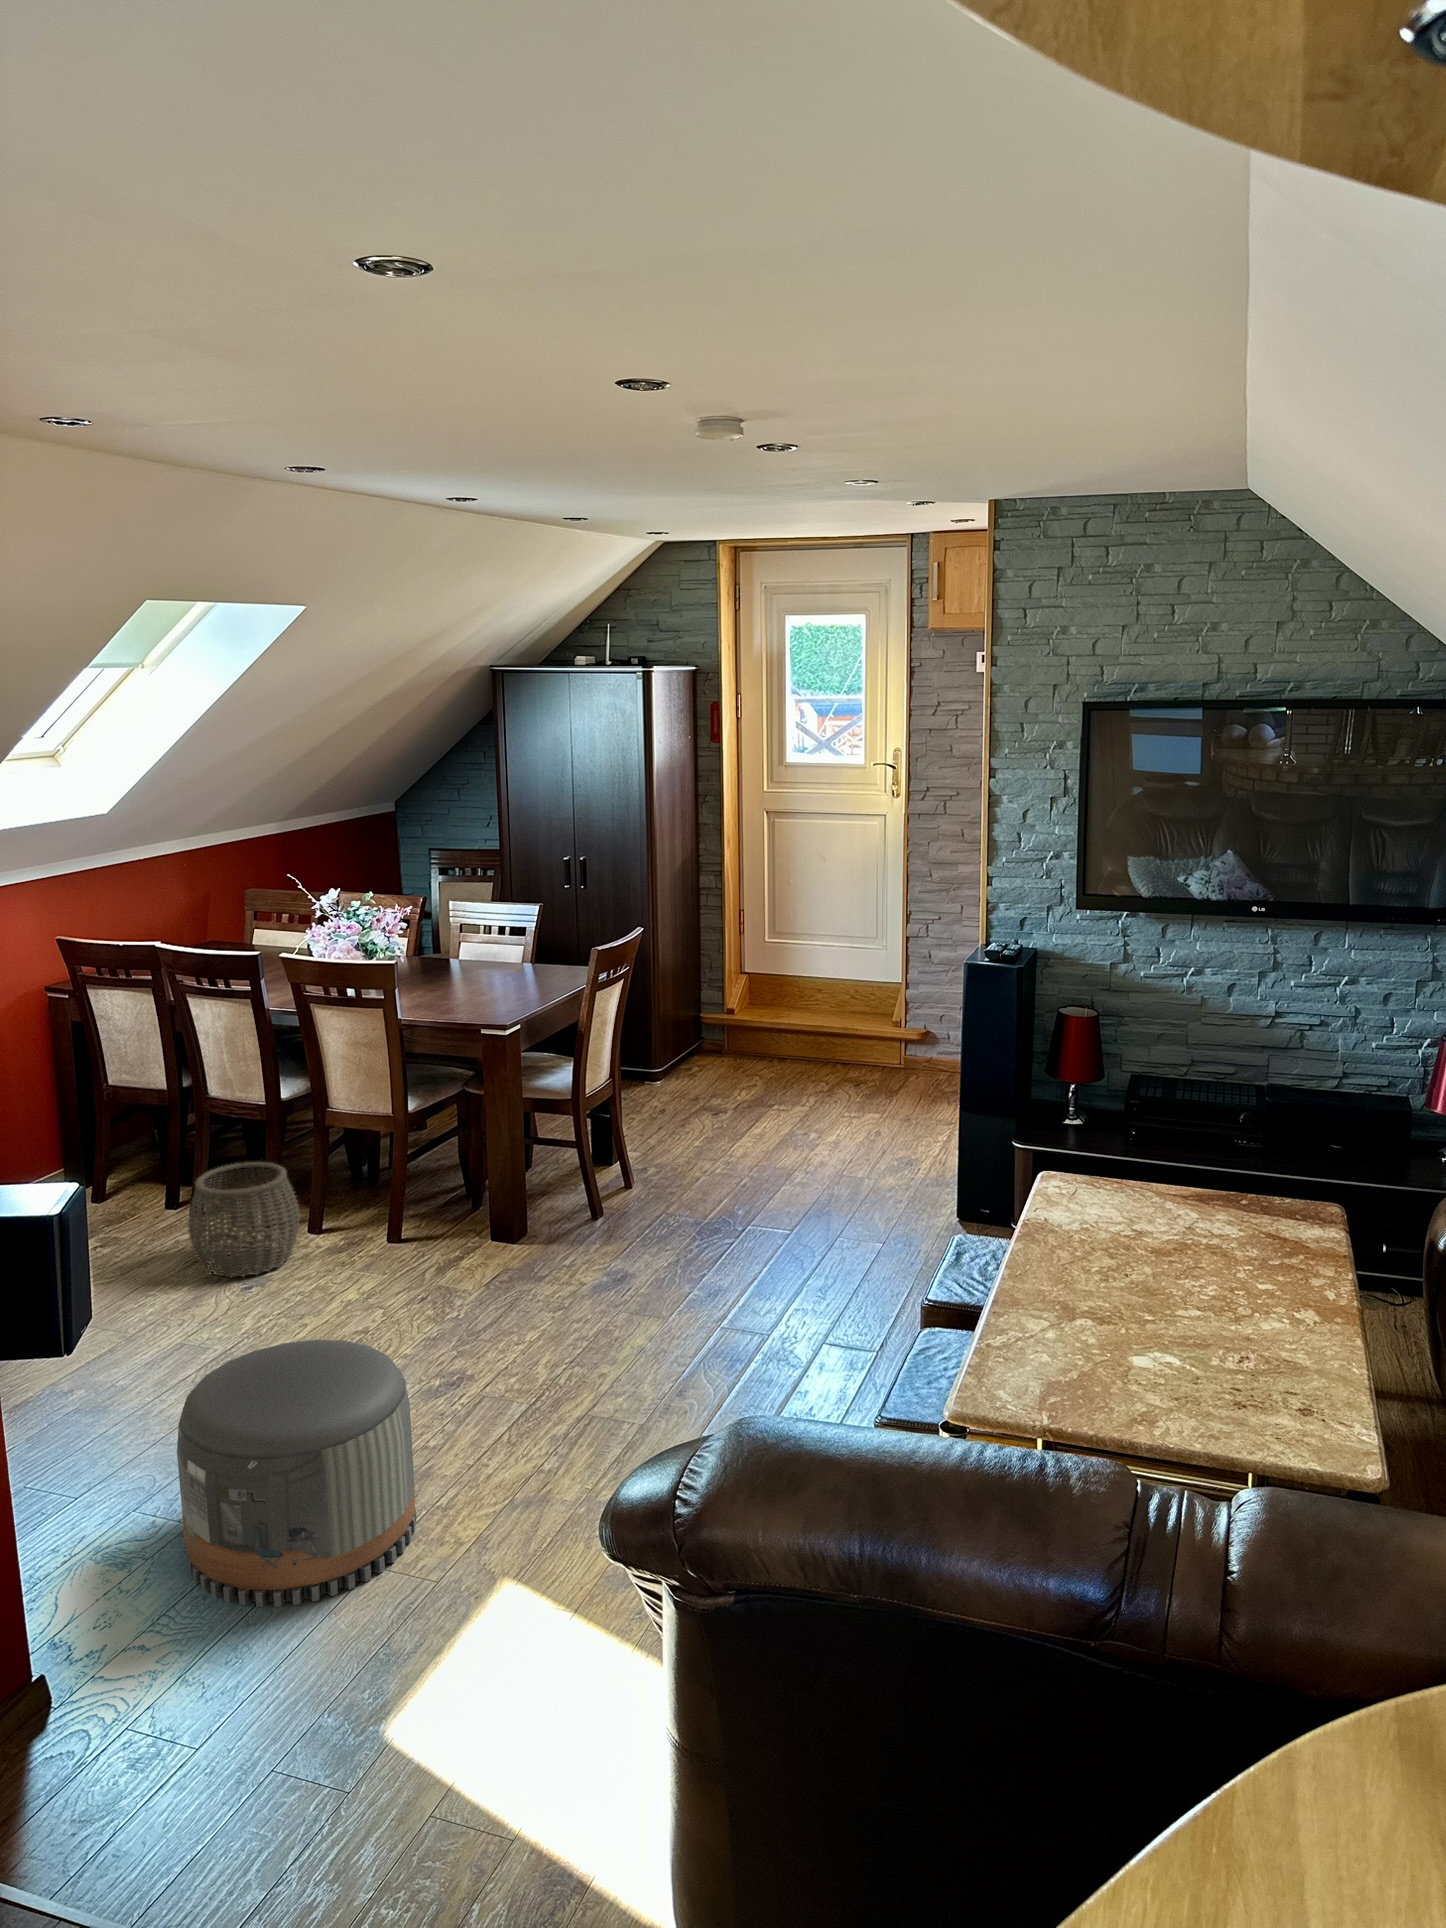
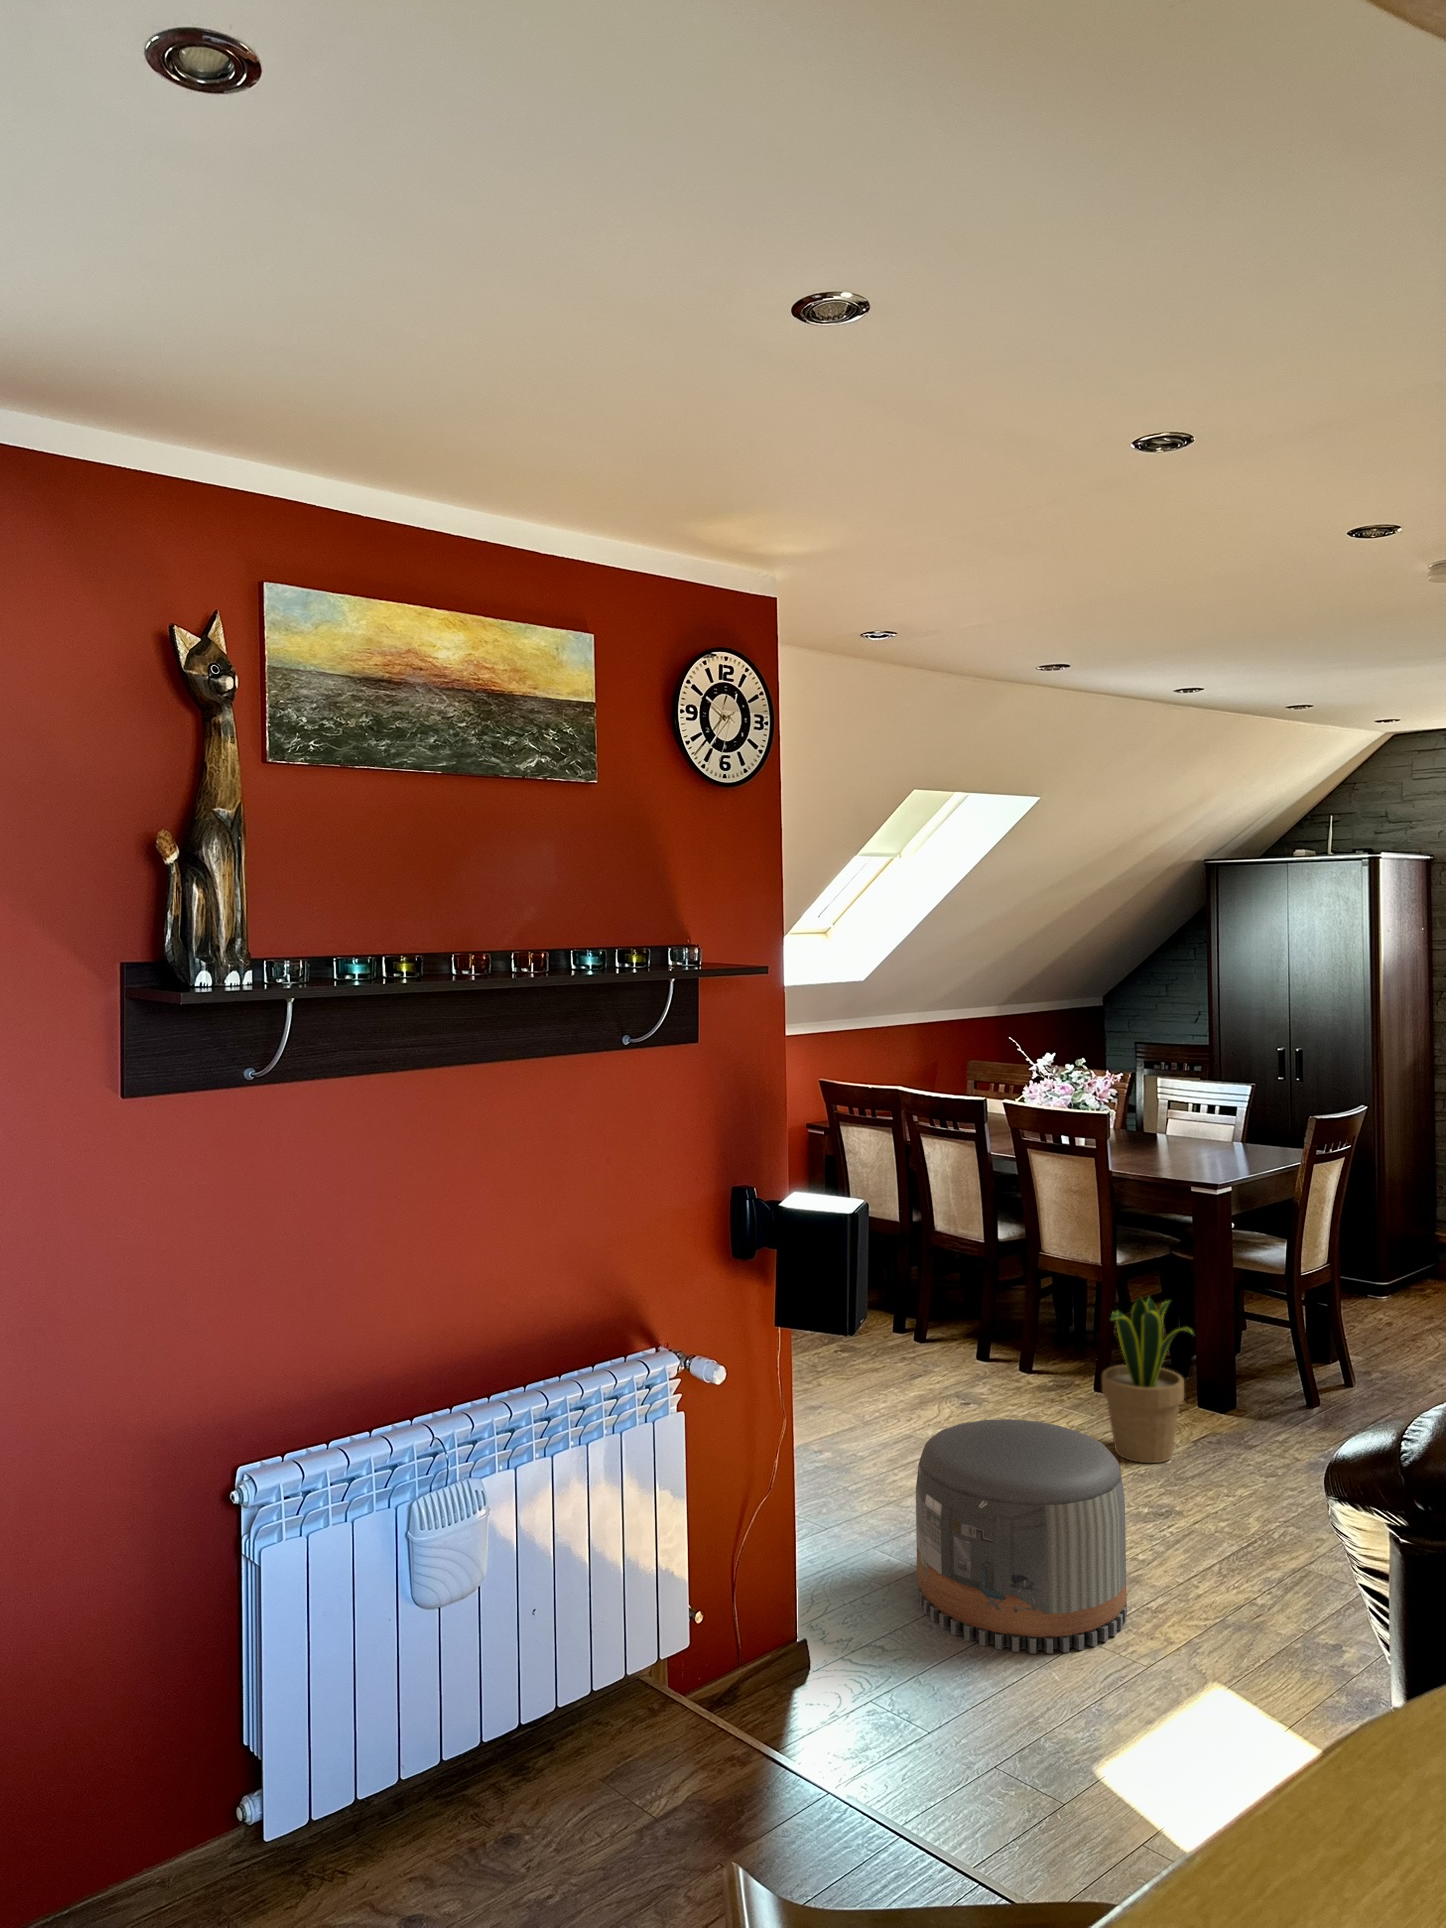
potted plant: none [392,1153,484,1323] -> present [1102,1298,1193,1463]
woven basket: present [188,1162,299,1277] -> none [913,1292,1012,1397]

